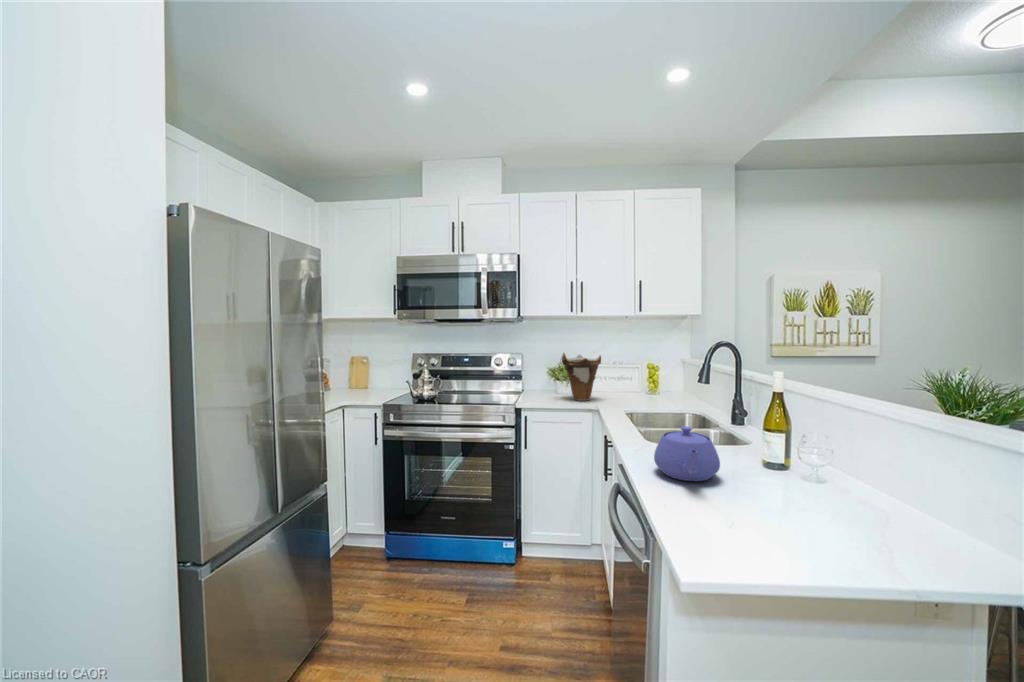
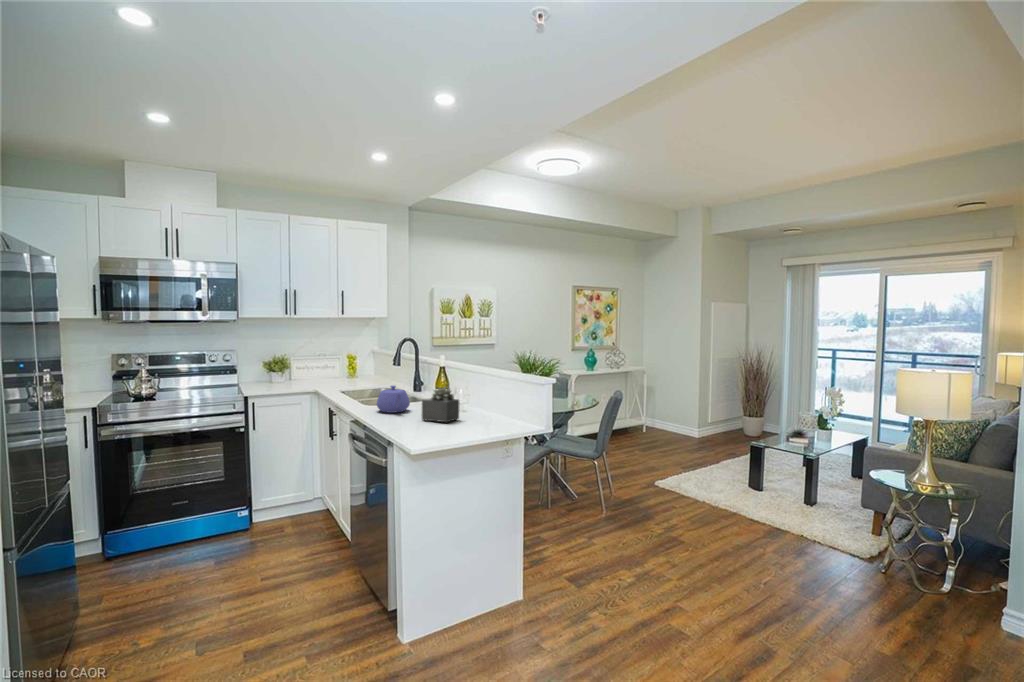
vase: present [562,353,601,401] -> none [281,348,315,388]
succulent plant: none [742,455,856,560] -> present [422,388,459,422]

